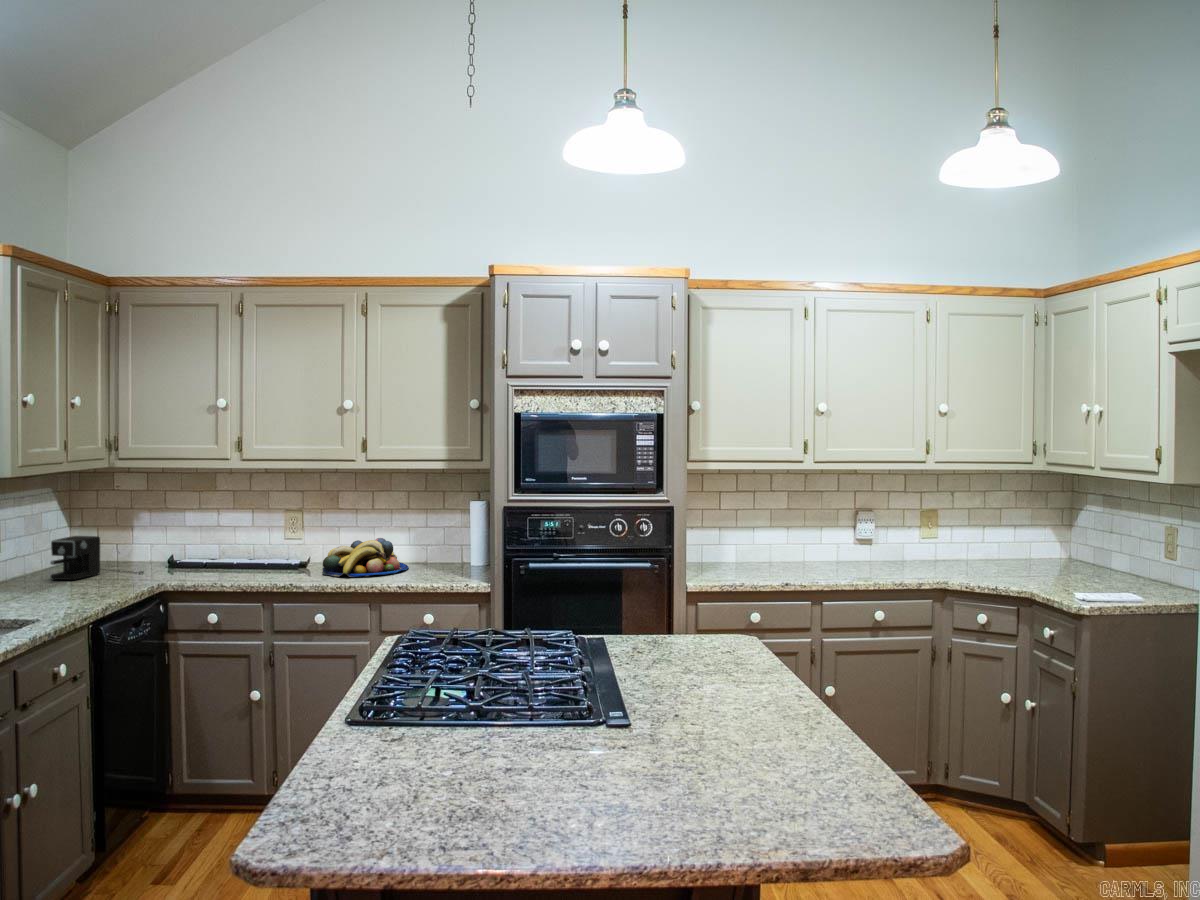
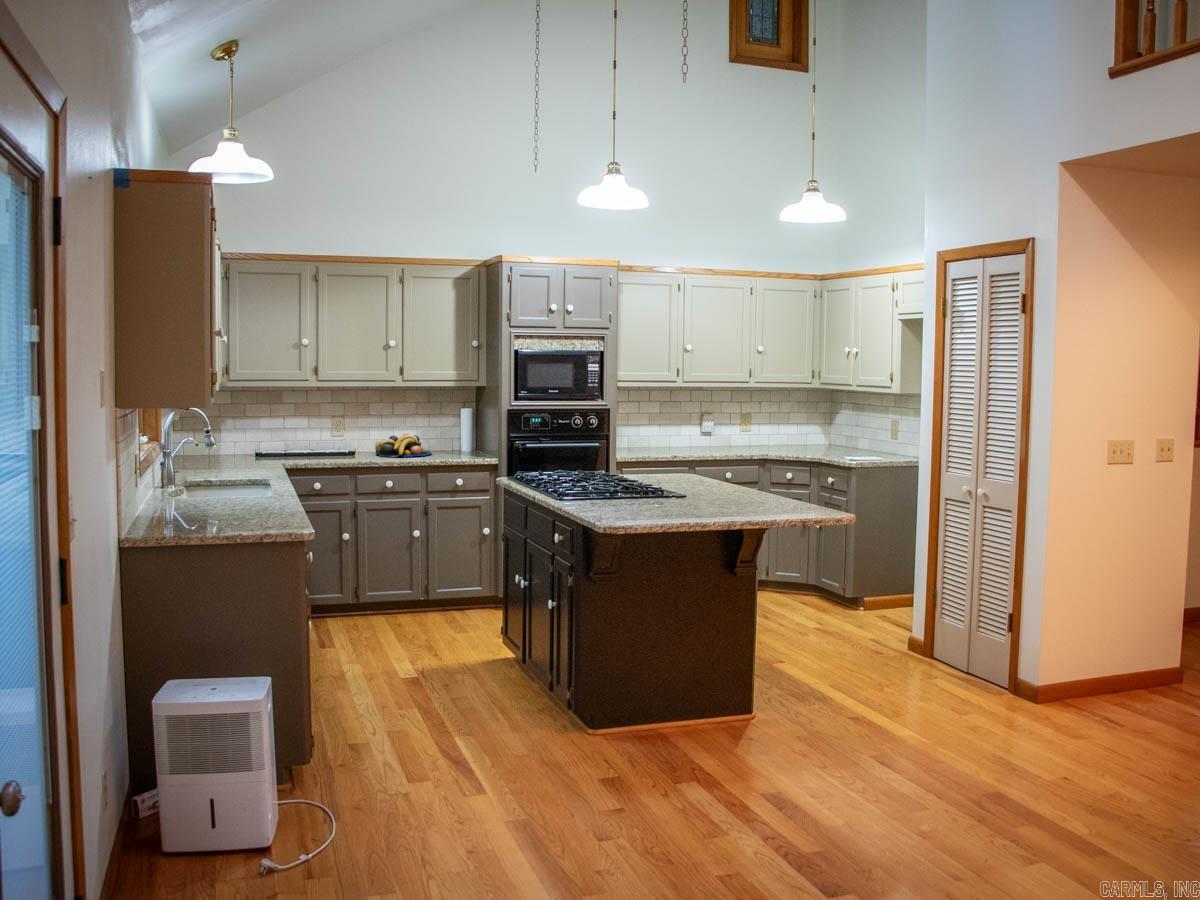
coffee maker: present [50,536,144,580] -> none [201,433,255,462]

